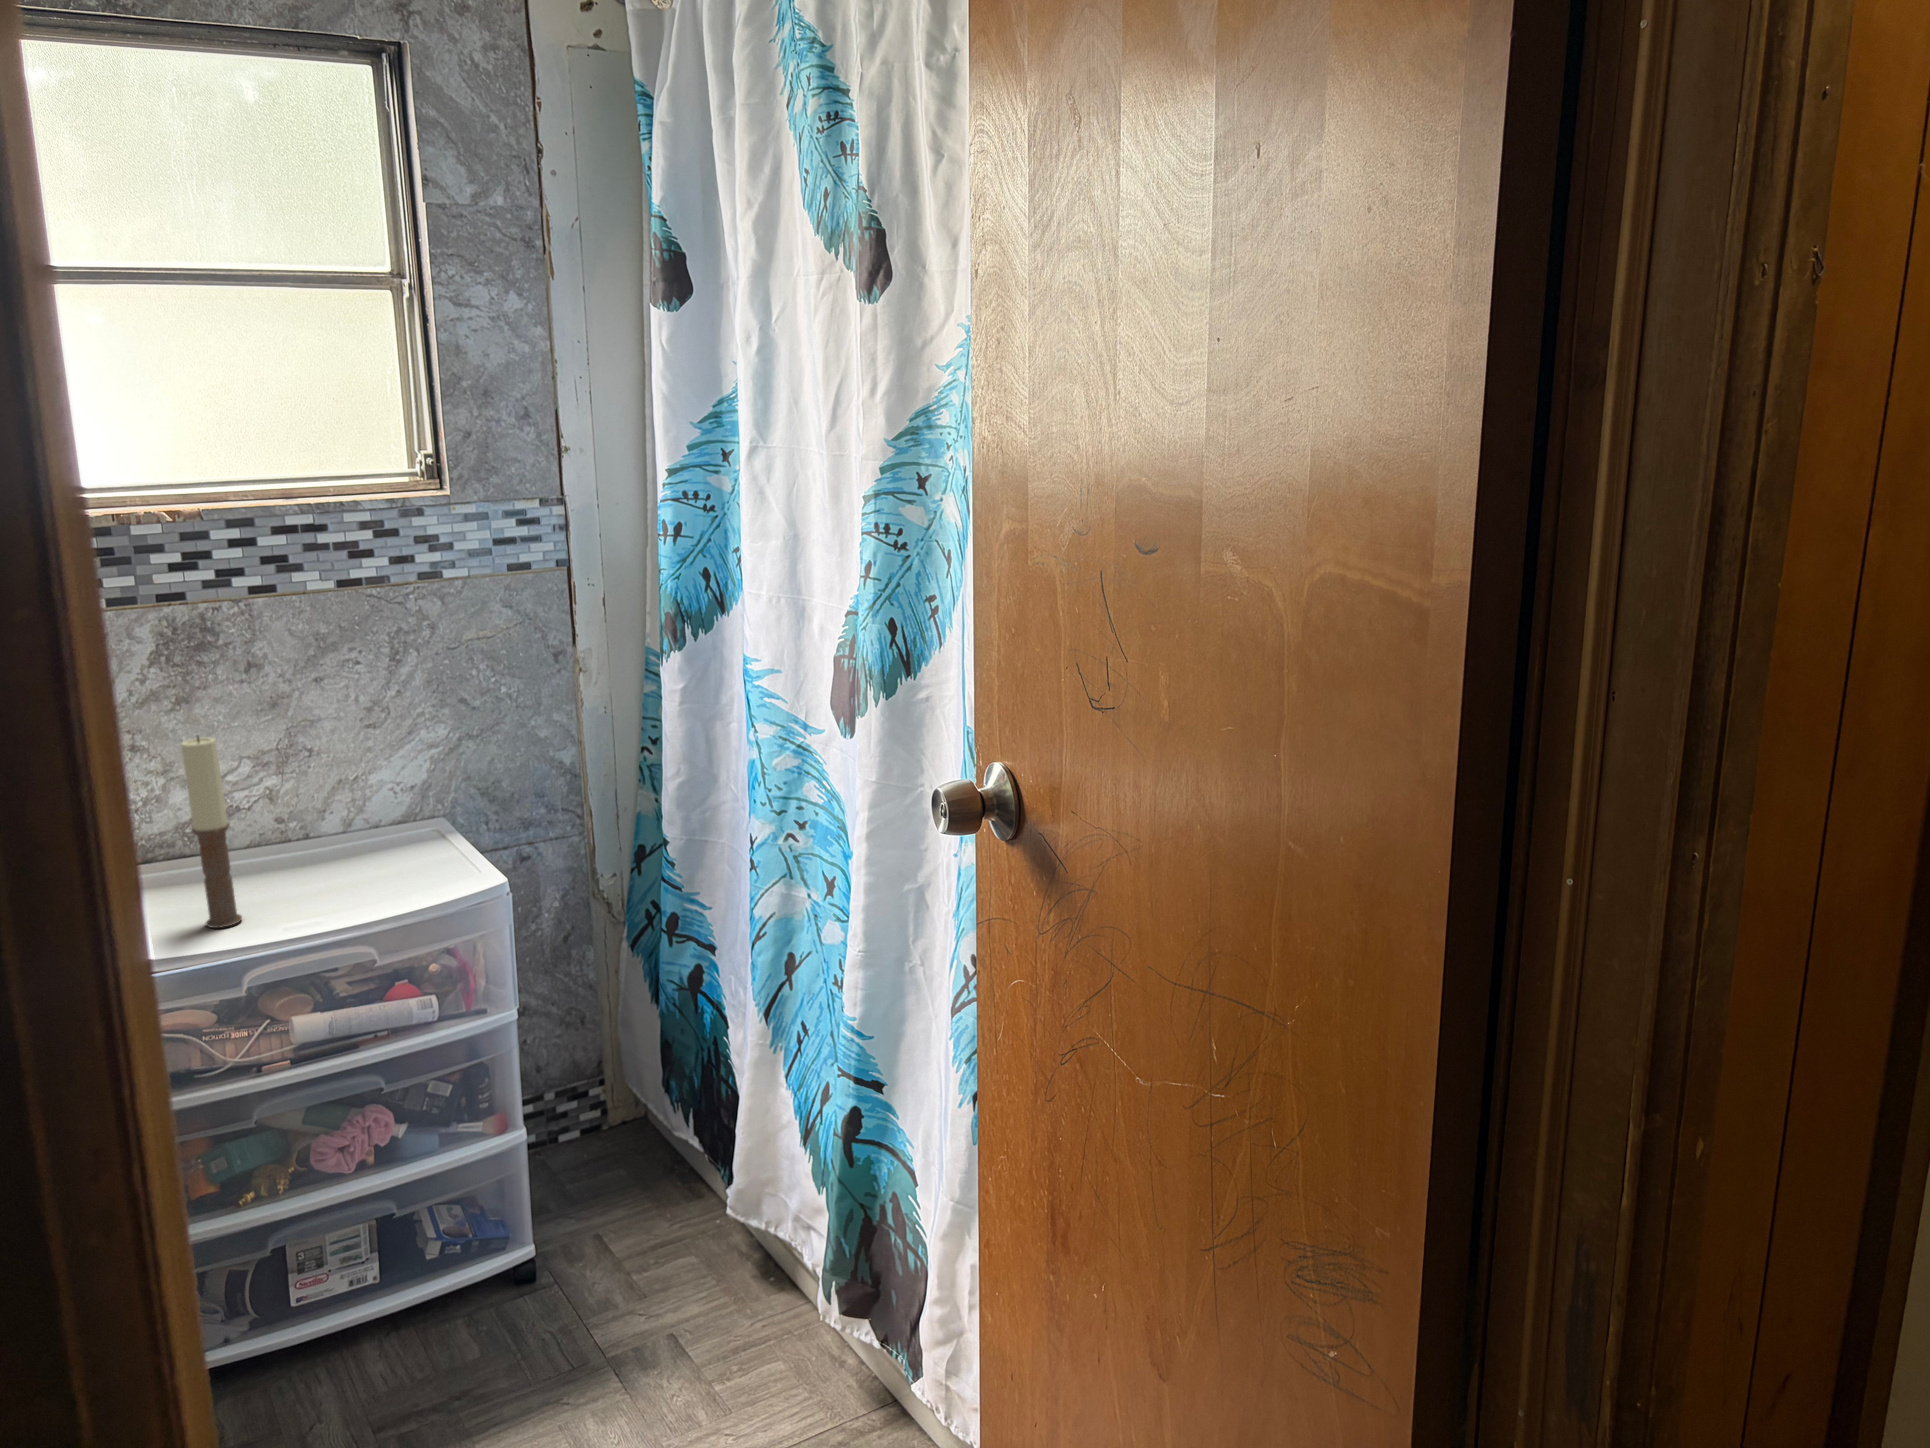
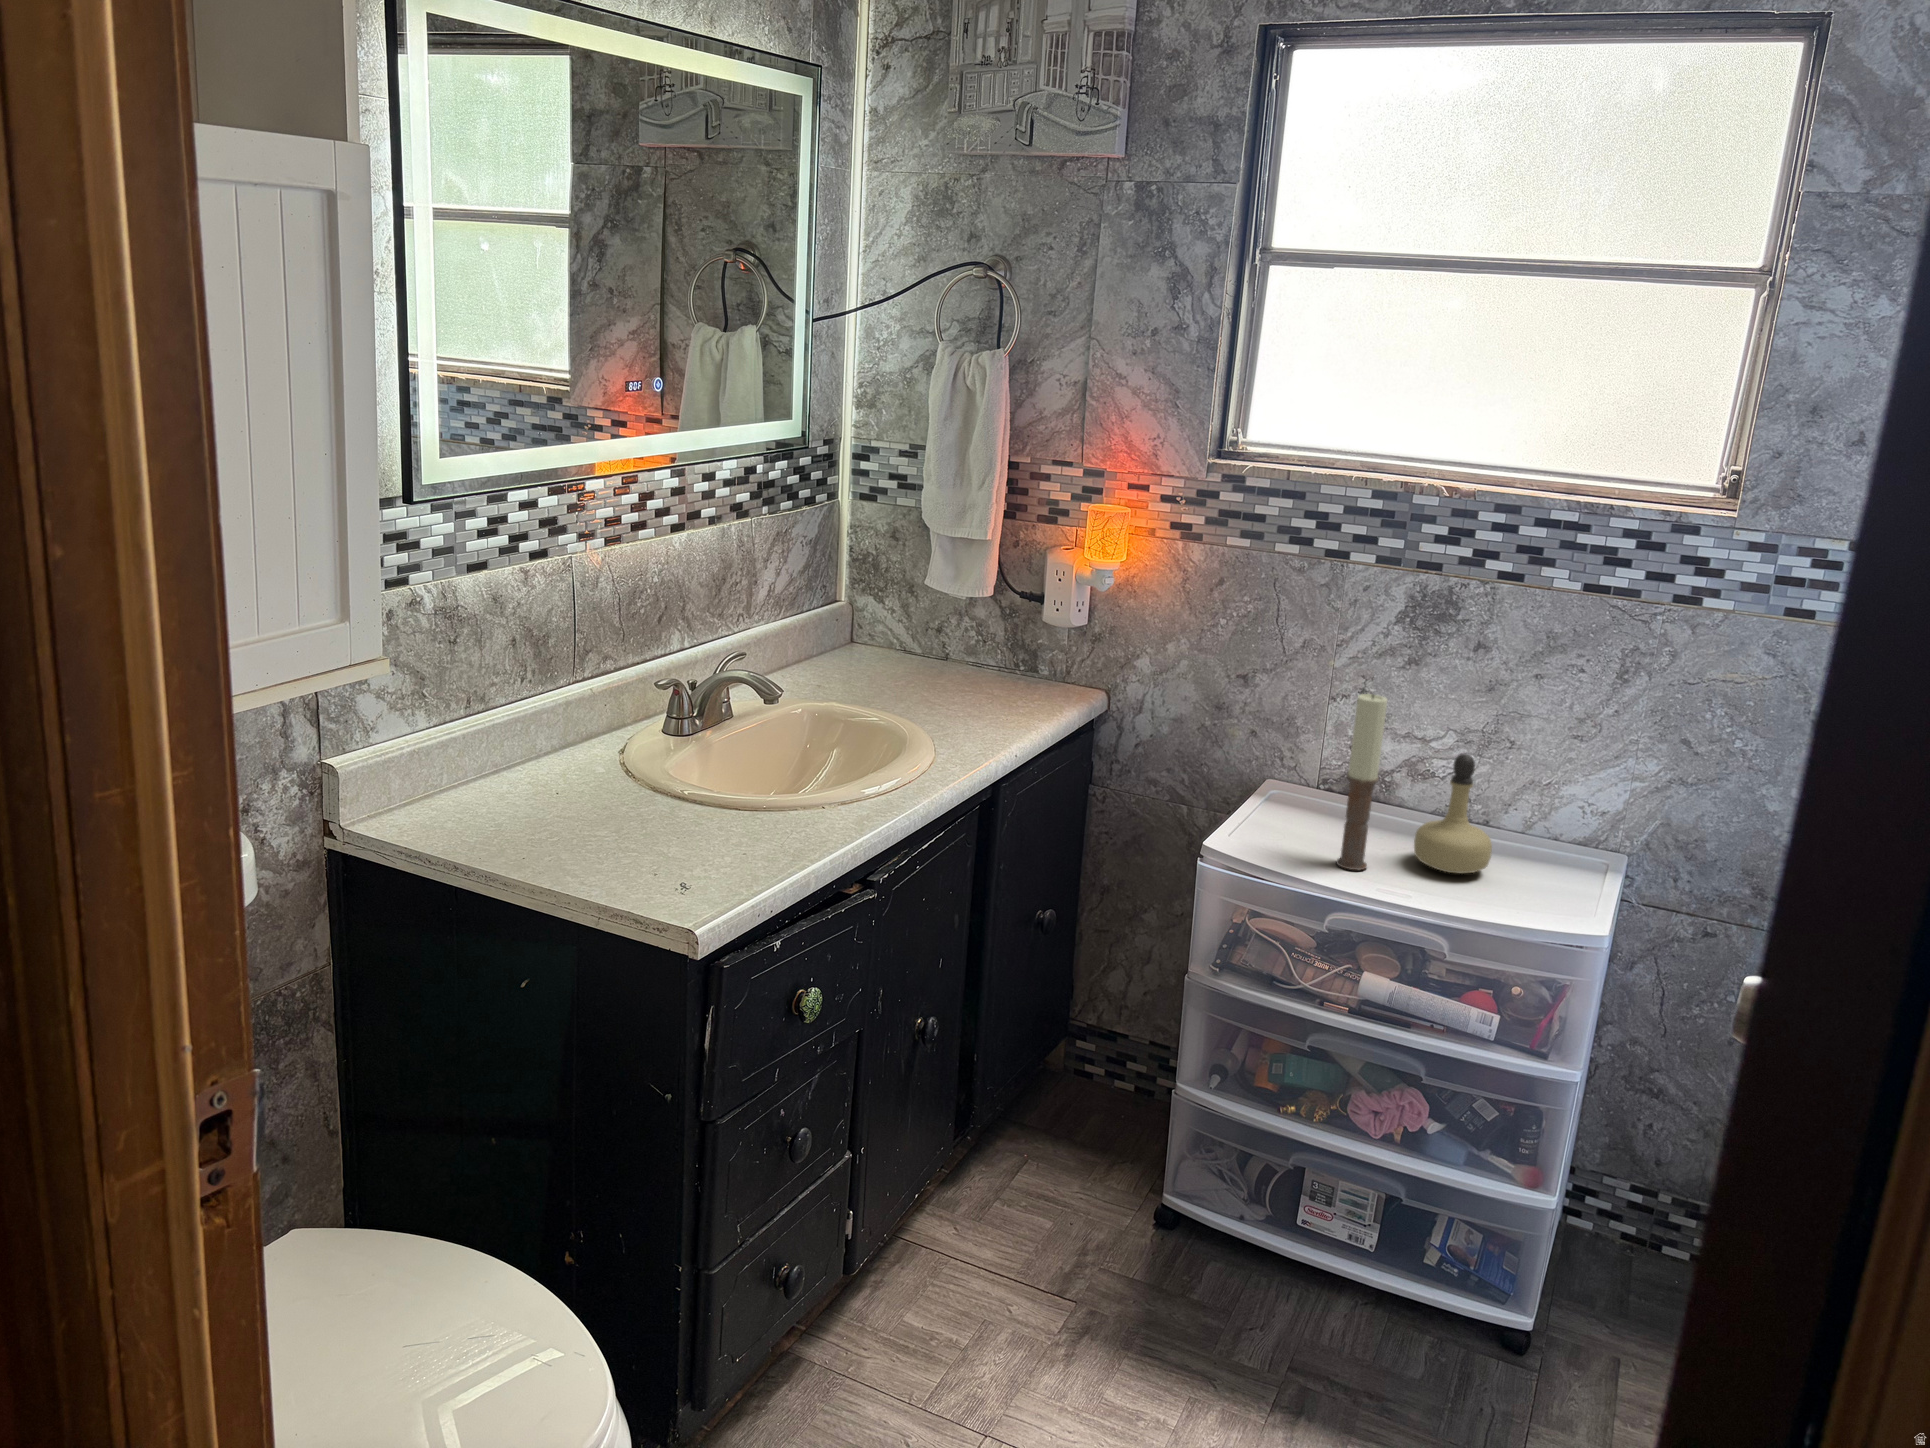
perfume bottle: none [269,770,352,892] -> present [1414,754,1492,873]

